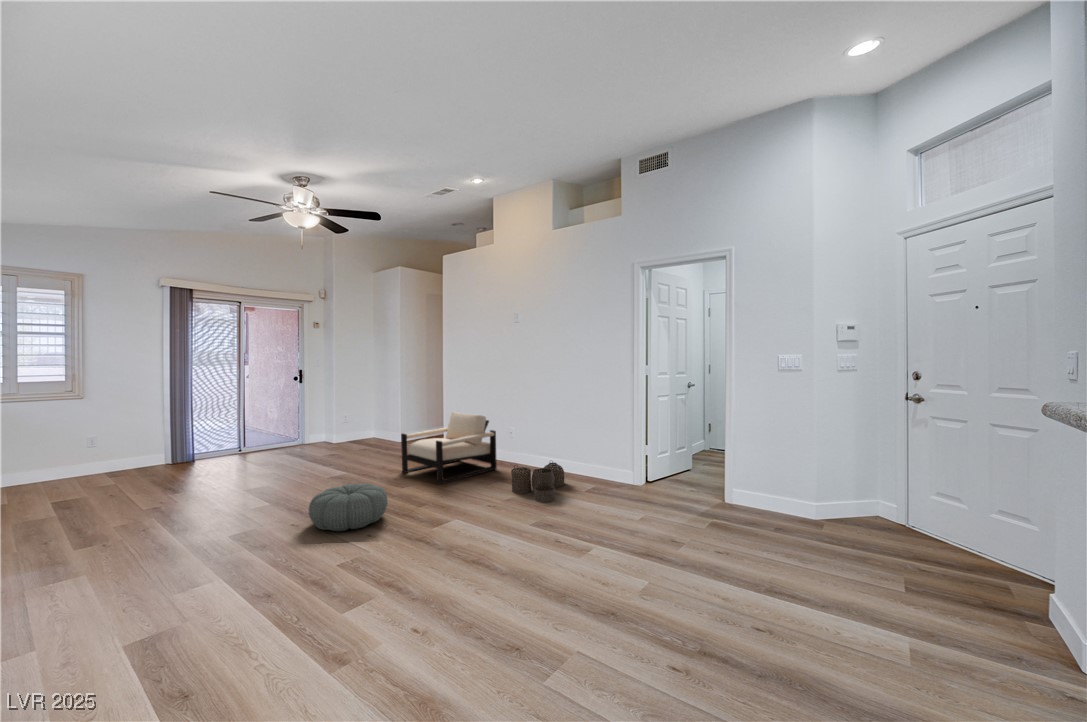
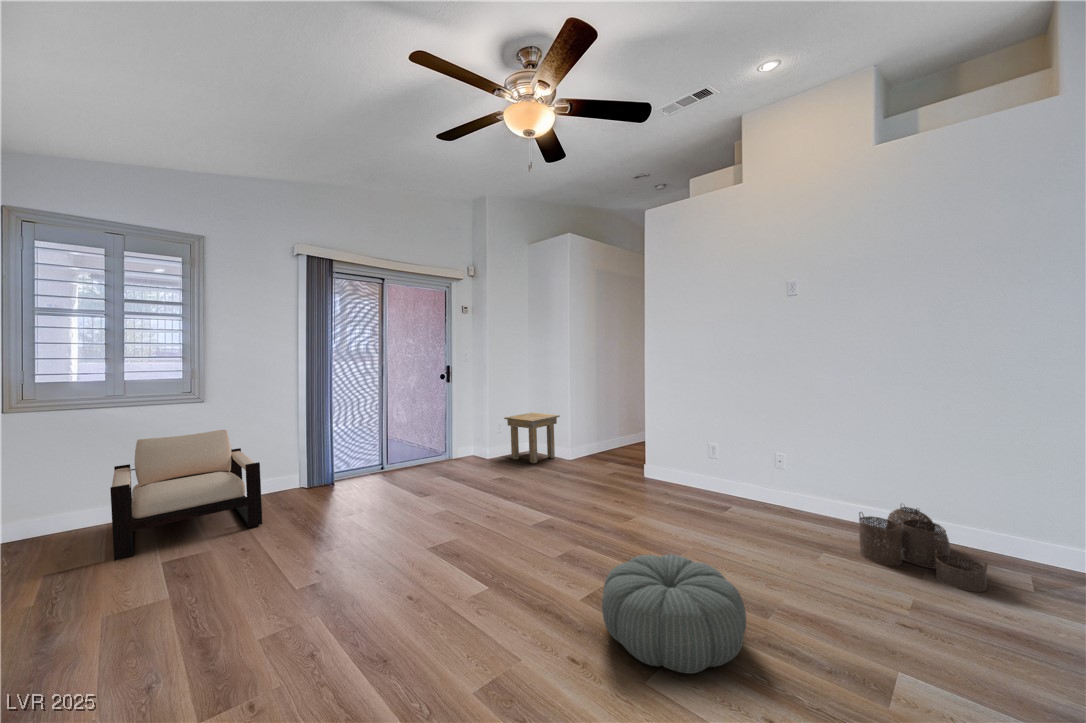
side table: none [347,408,393,447] -> present [504,413,560,463]
armchair: present [401,411,497,484] -> present [110,430,262,561]

